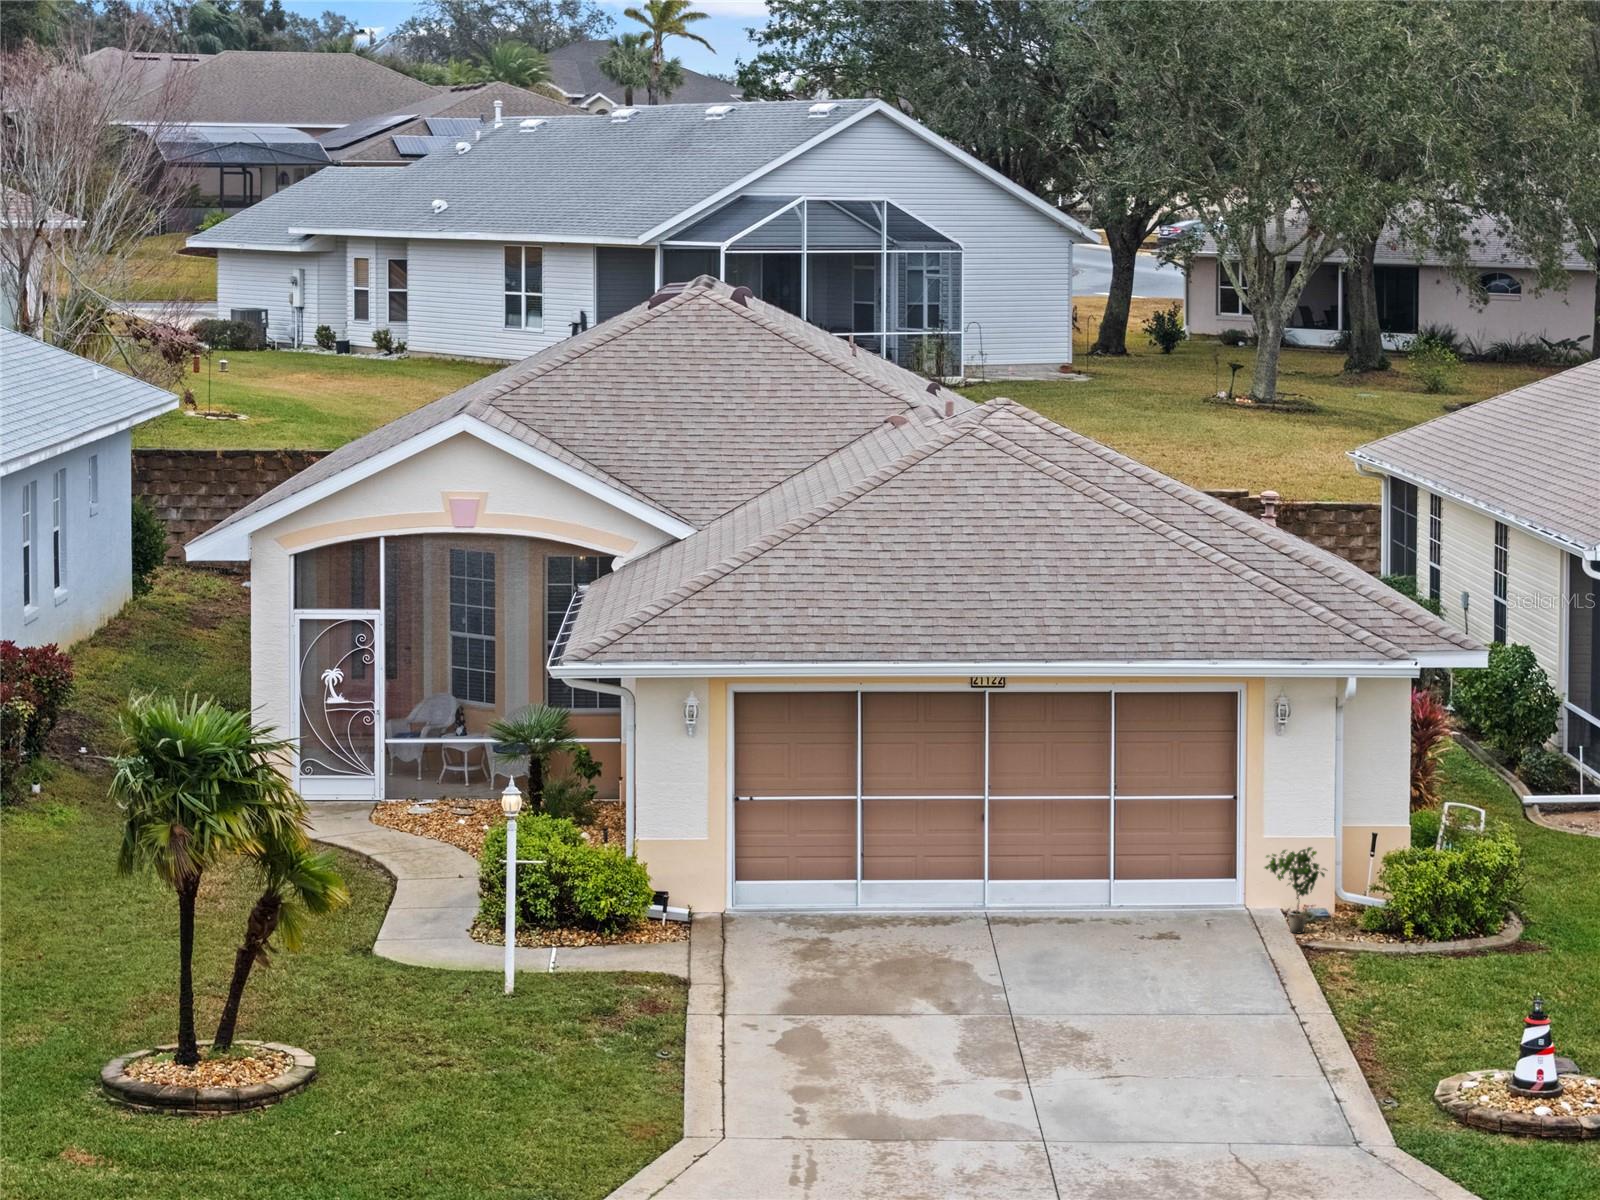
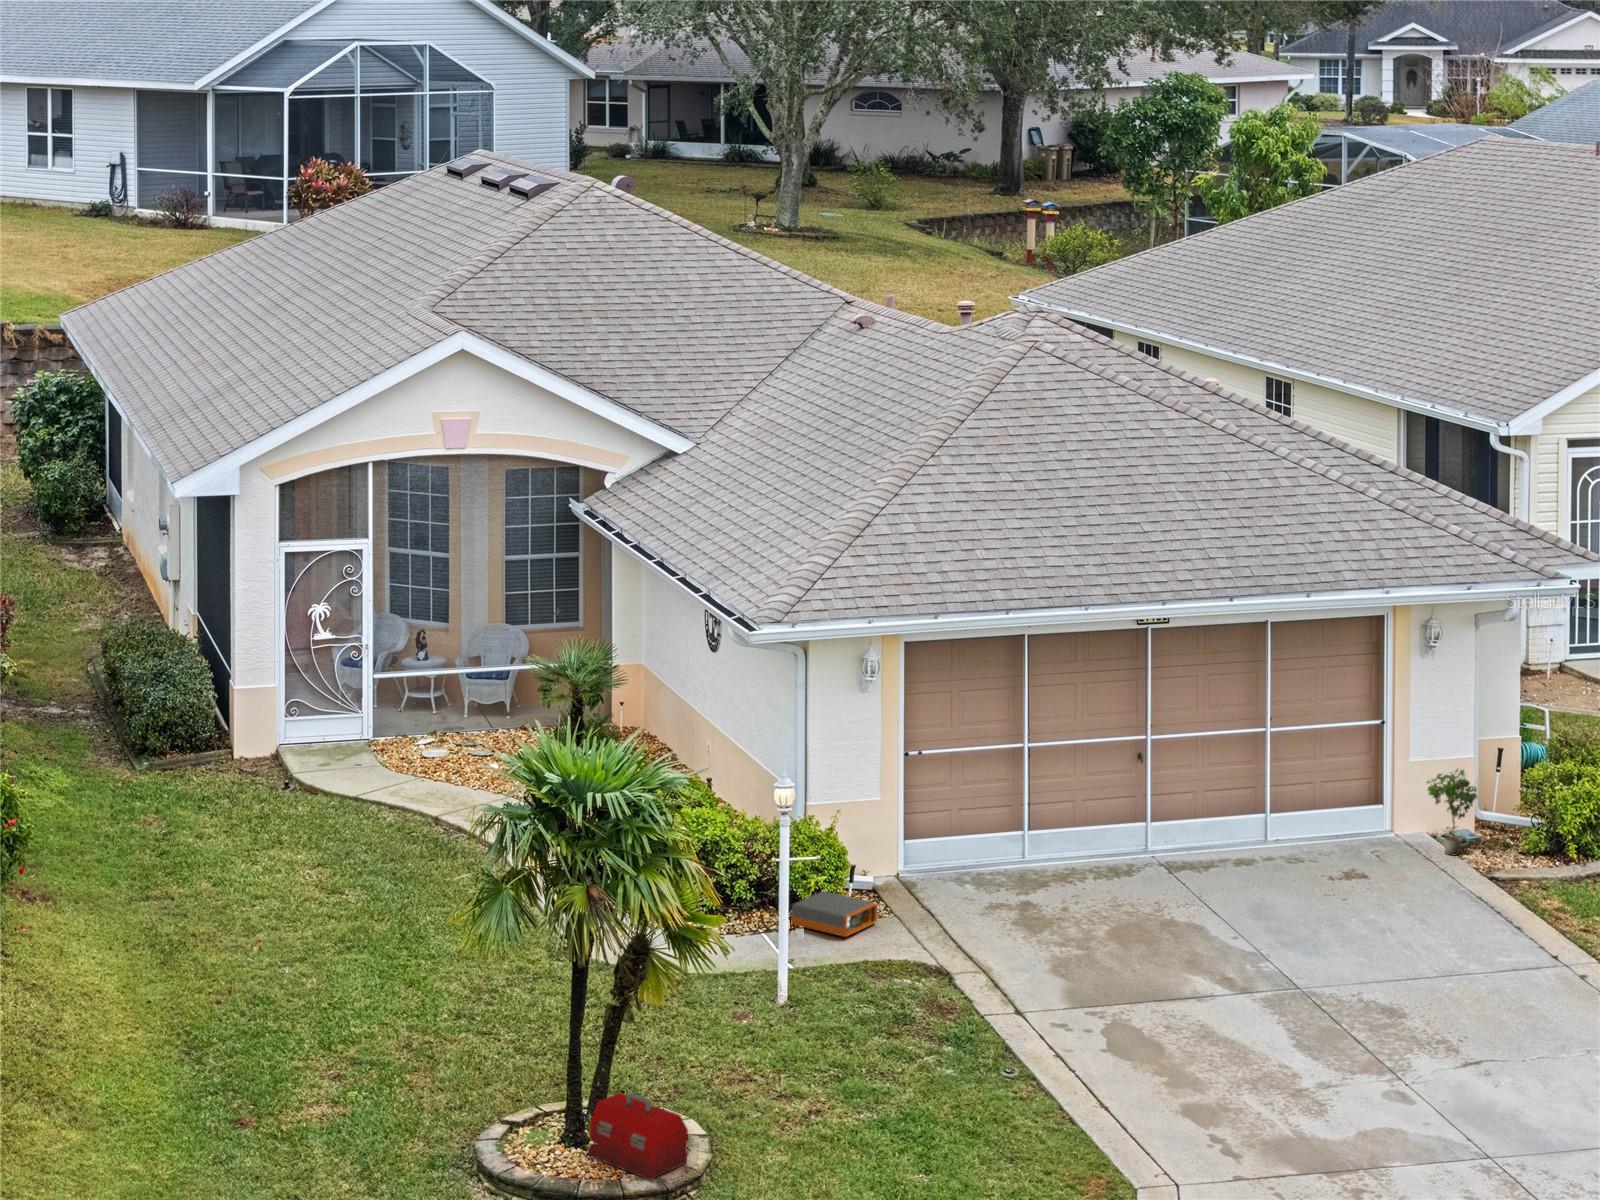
storage box: none [576,916,656,953] -> present [792,891,877,937]
toolbox: none [213,1023,290,1096] -> present [589,1093,688,1180]

